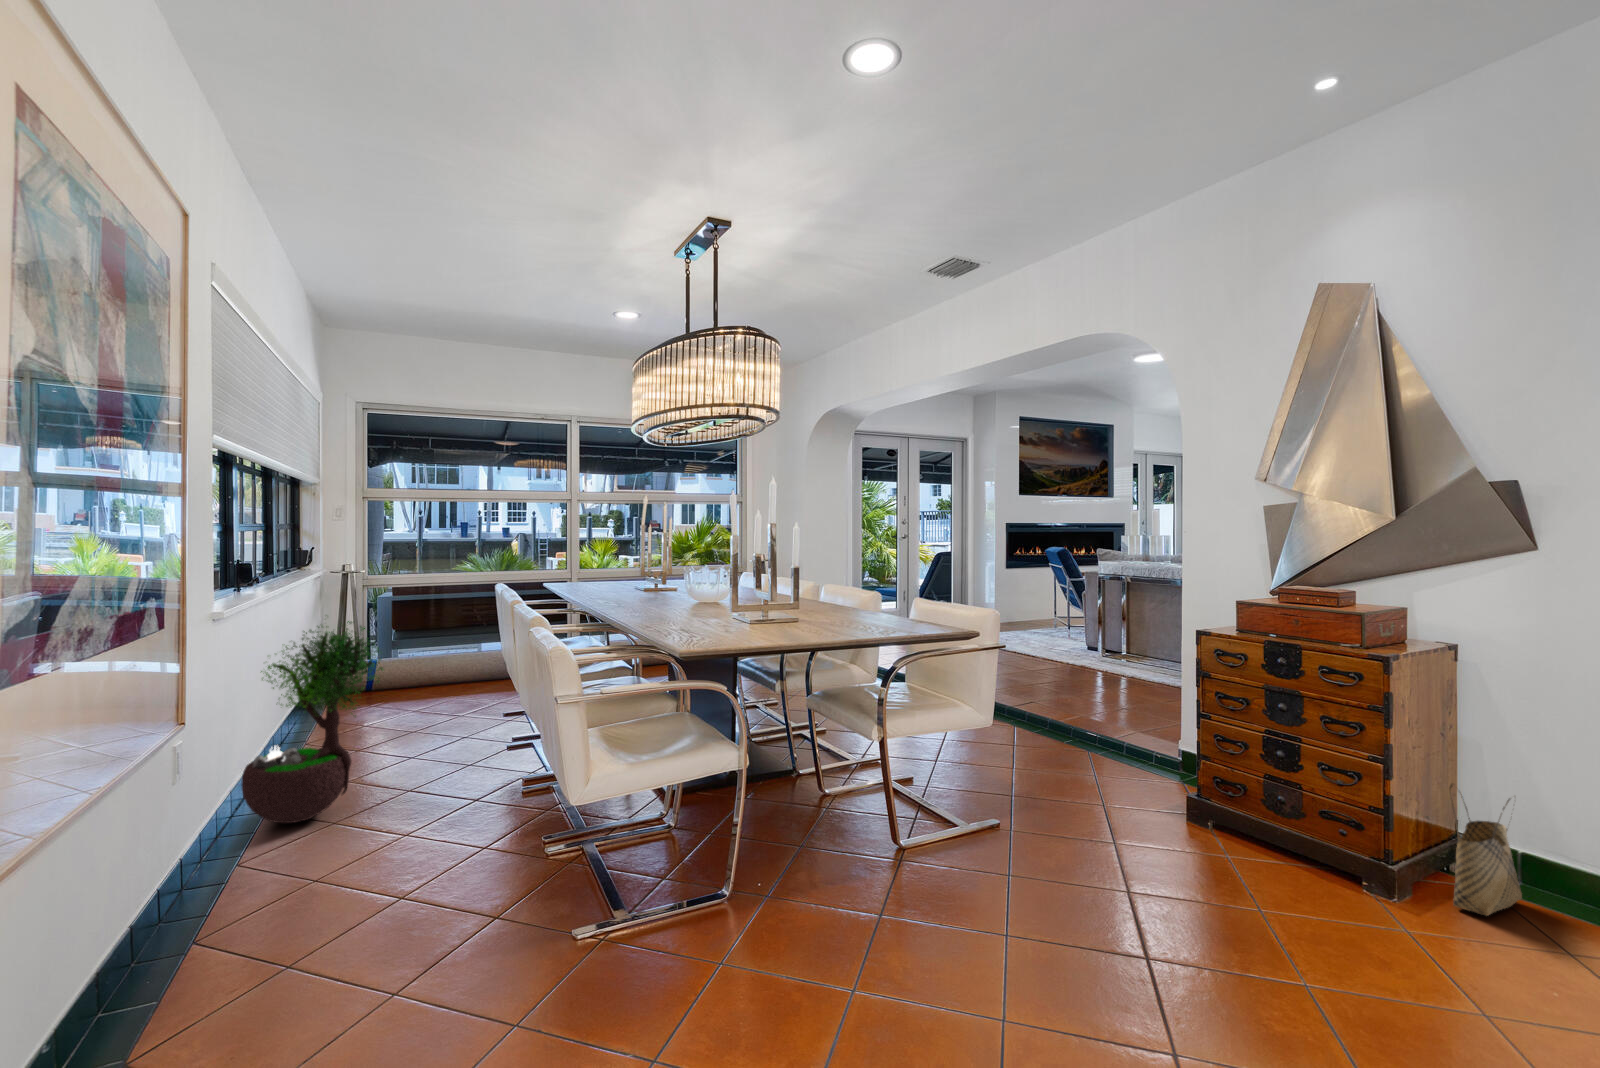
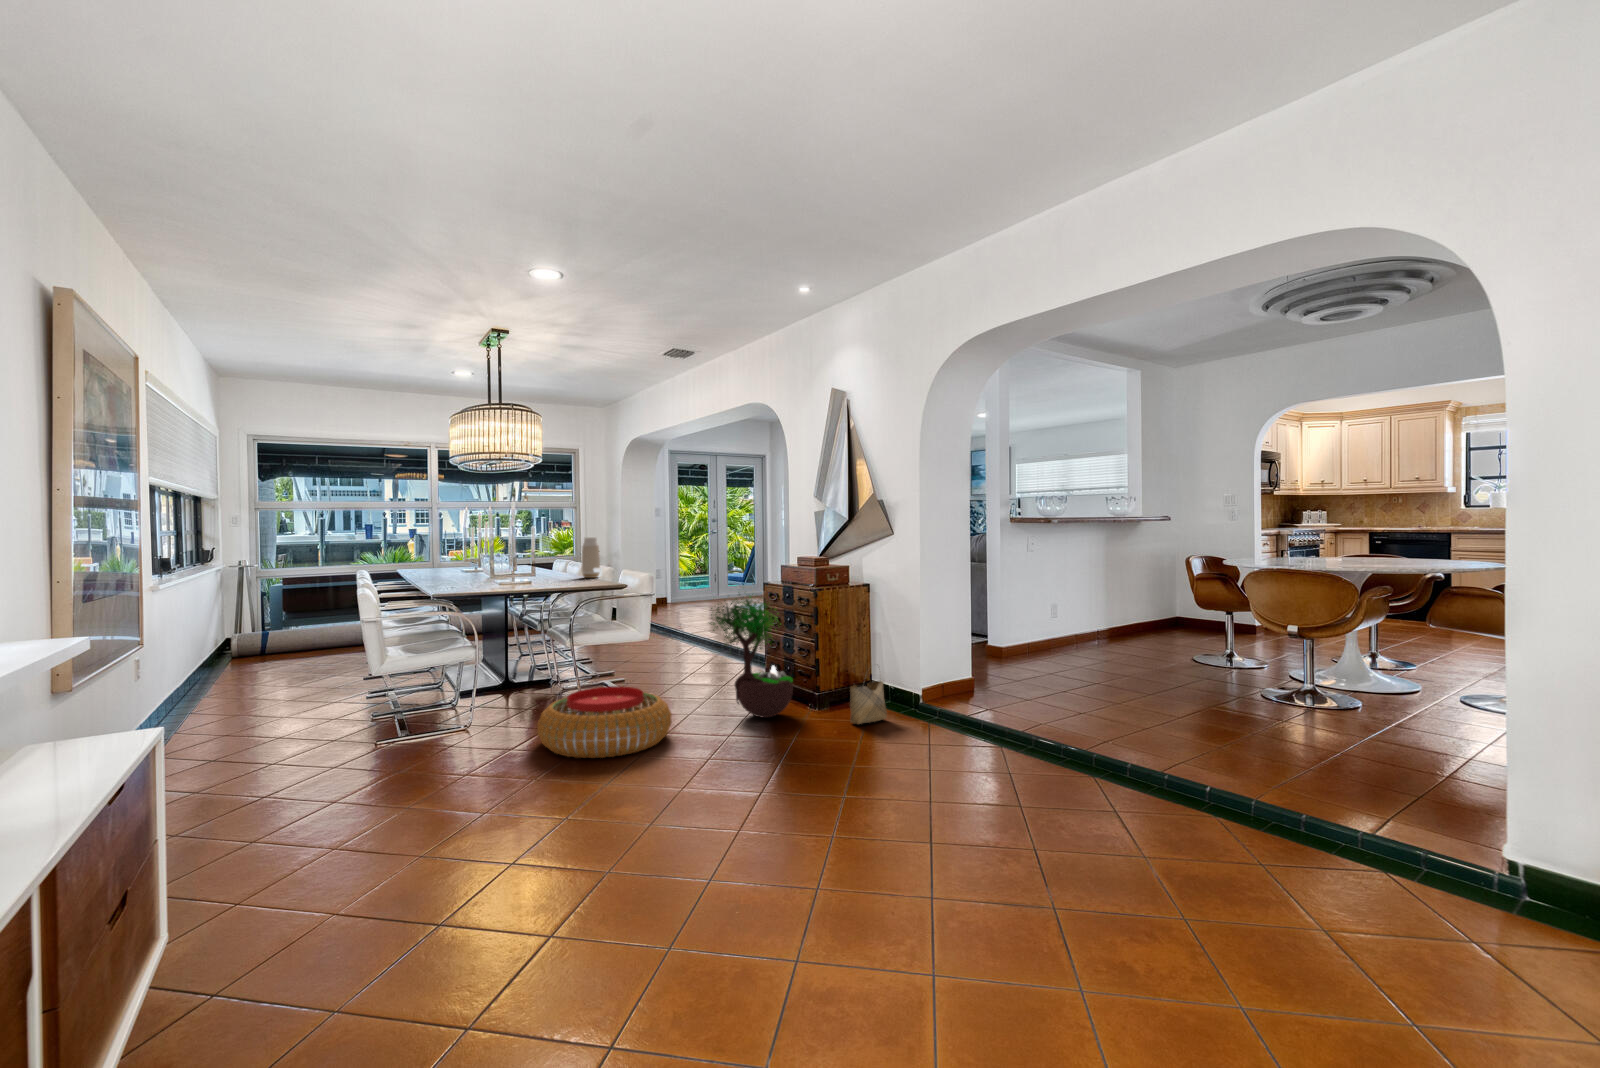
vase: none [829,539,857,602] -> present [581,537,600,578]
potted tree: present [241,621,383,823] -> present [709,594,793,718]
pouf: none [882,818,1148,1003] -> present [538,686,672,758]

